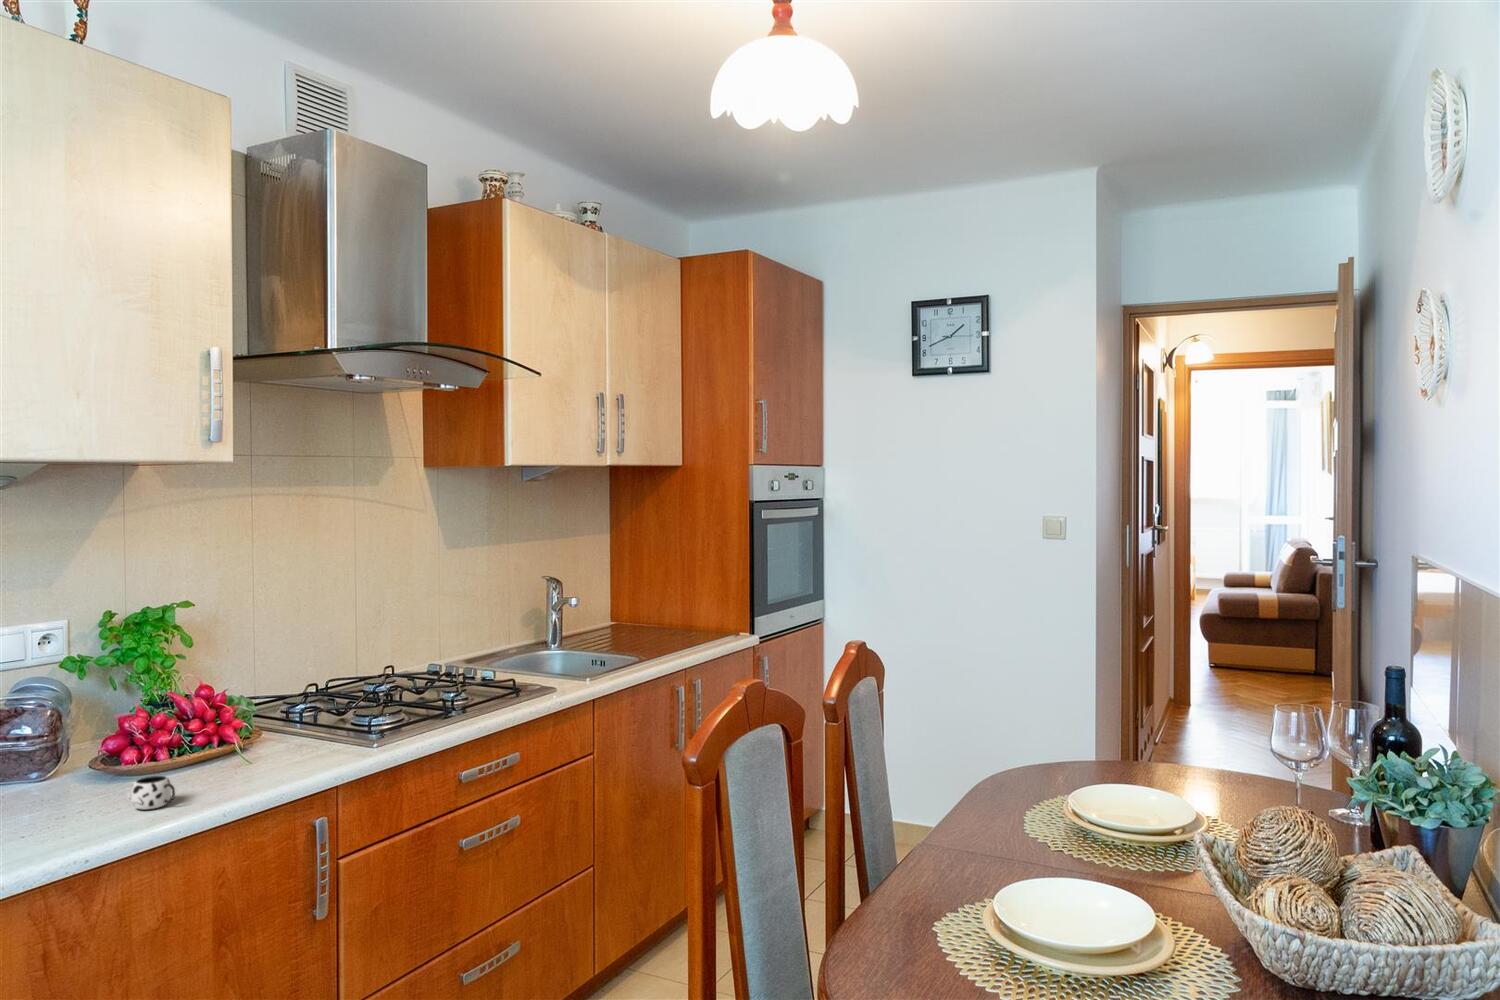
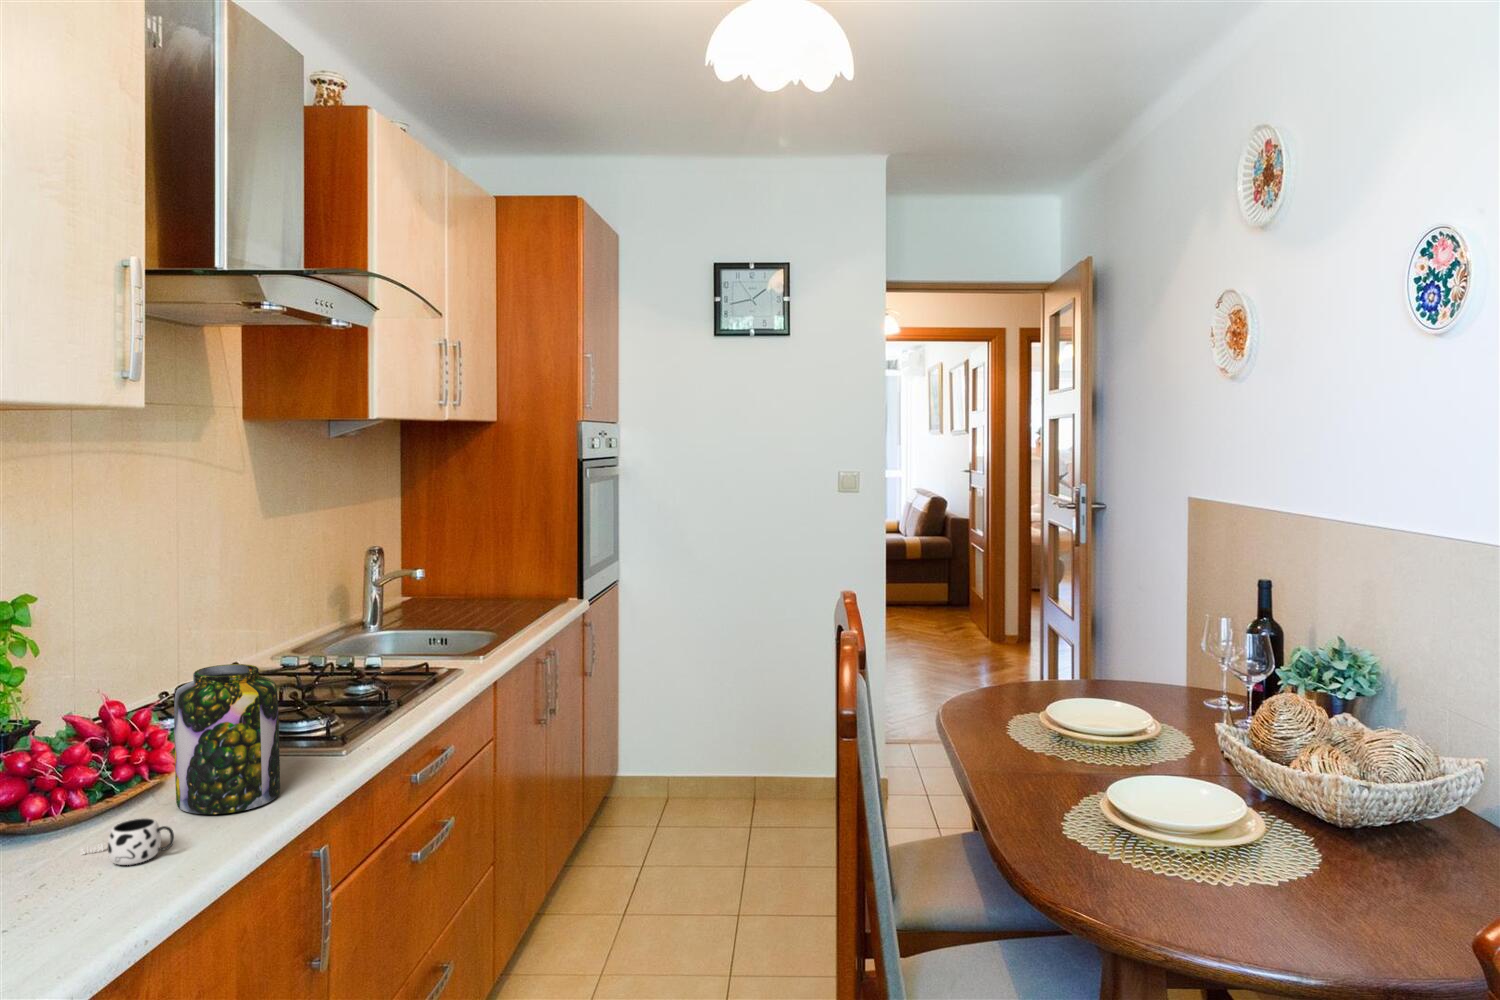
jar: none [221,664,301,783] -> present [174,664,280,814]

